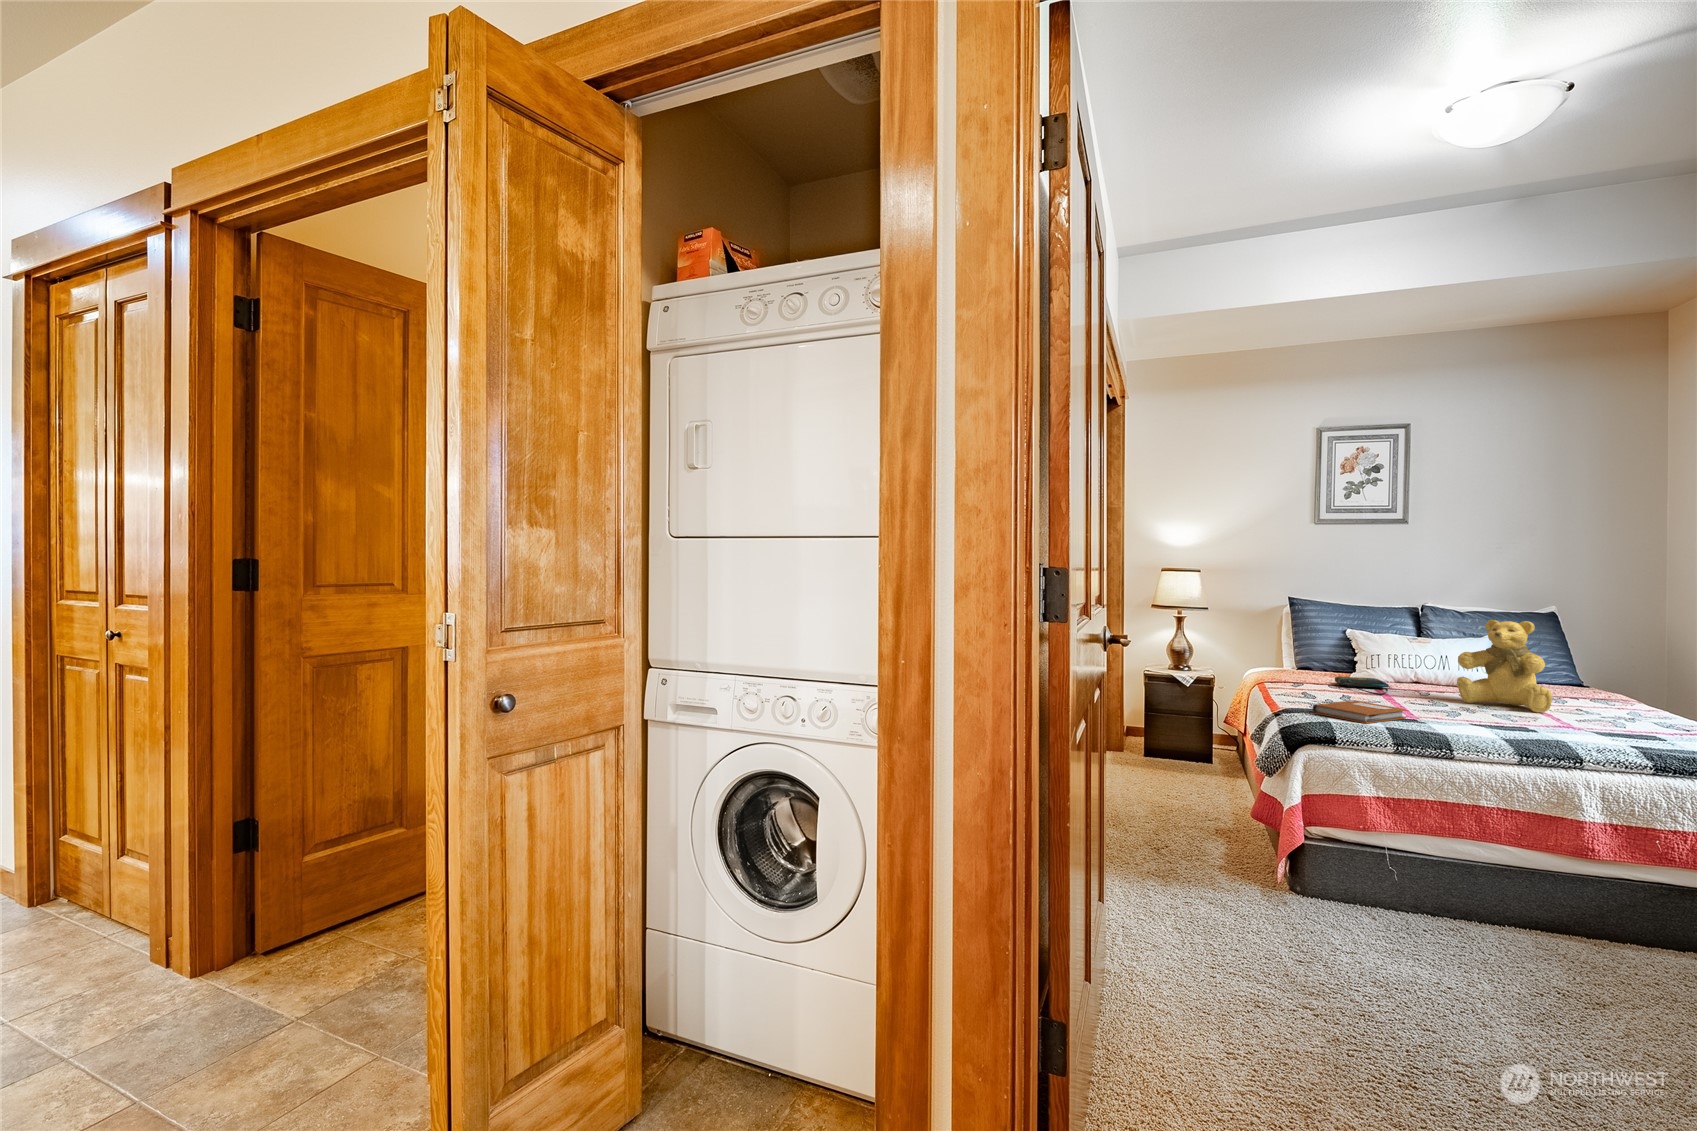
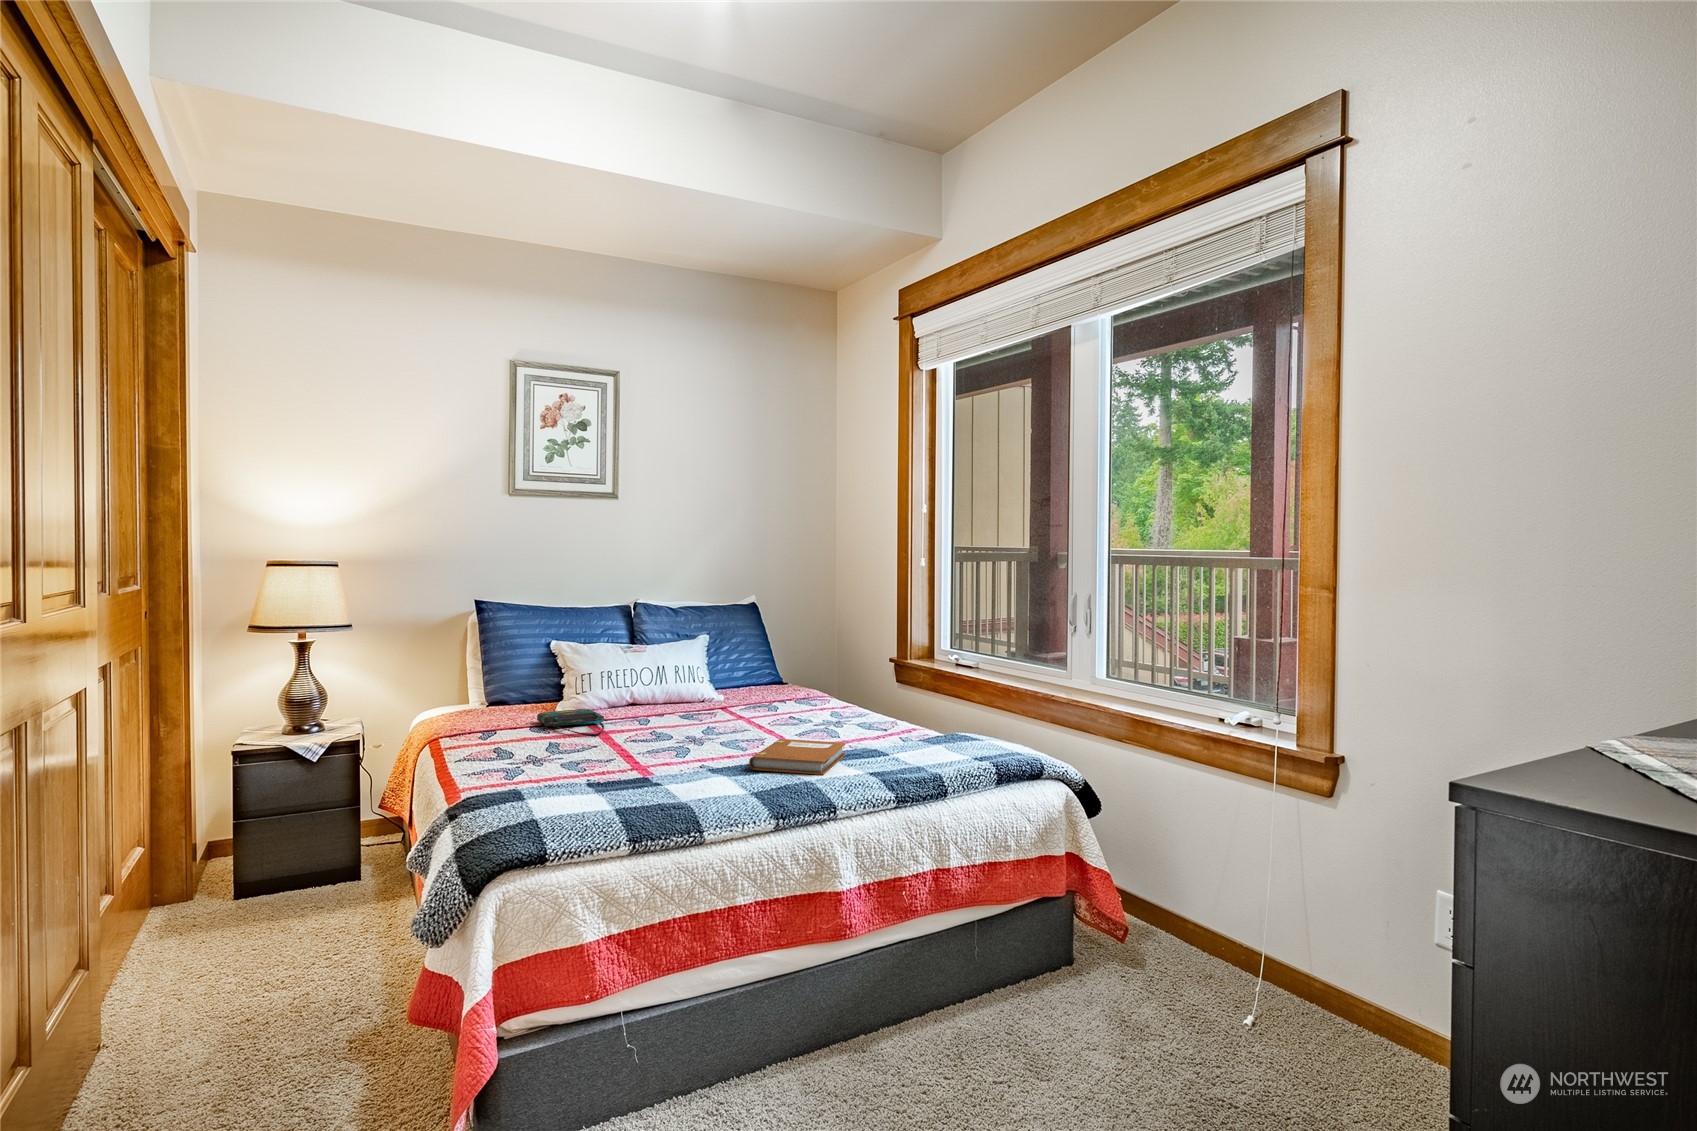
teddy bear: present [1457,620,1552,713] -> none [682,621,778,734]
notebook: present [1313,700,1406,724] -> present [749,739,846,775]

